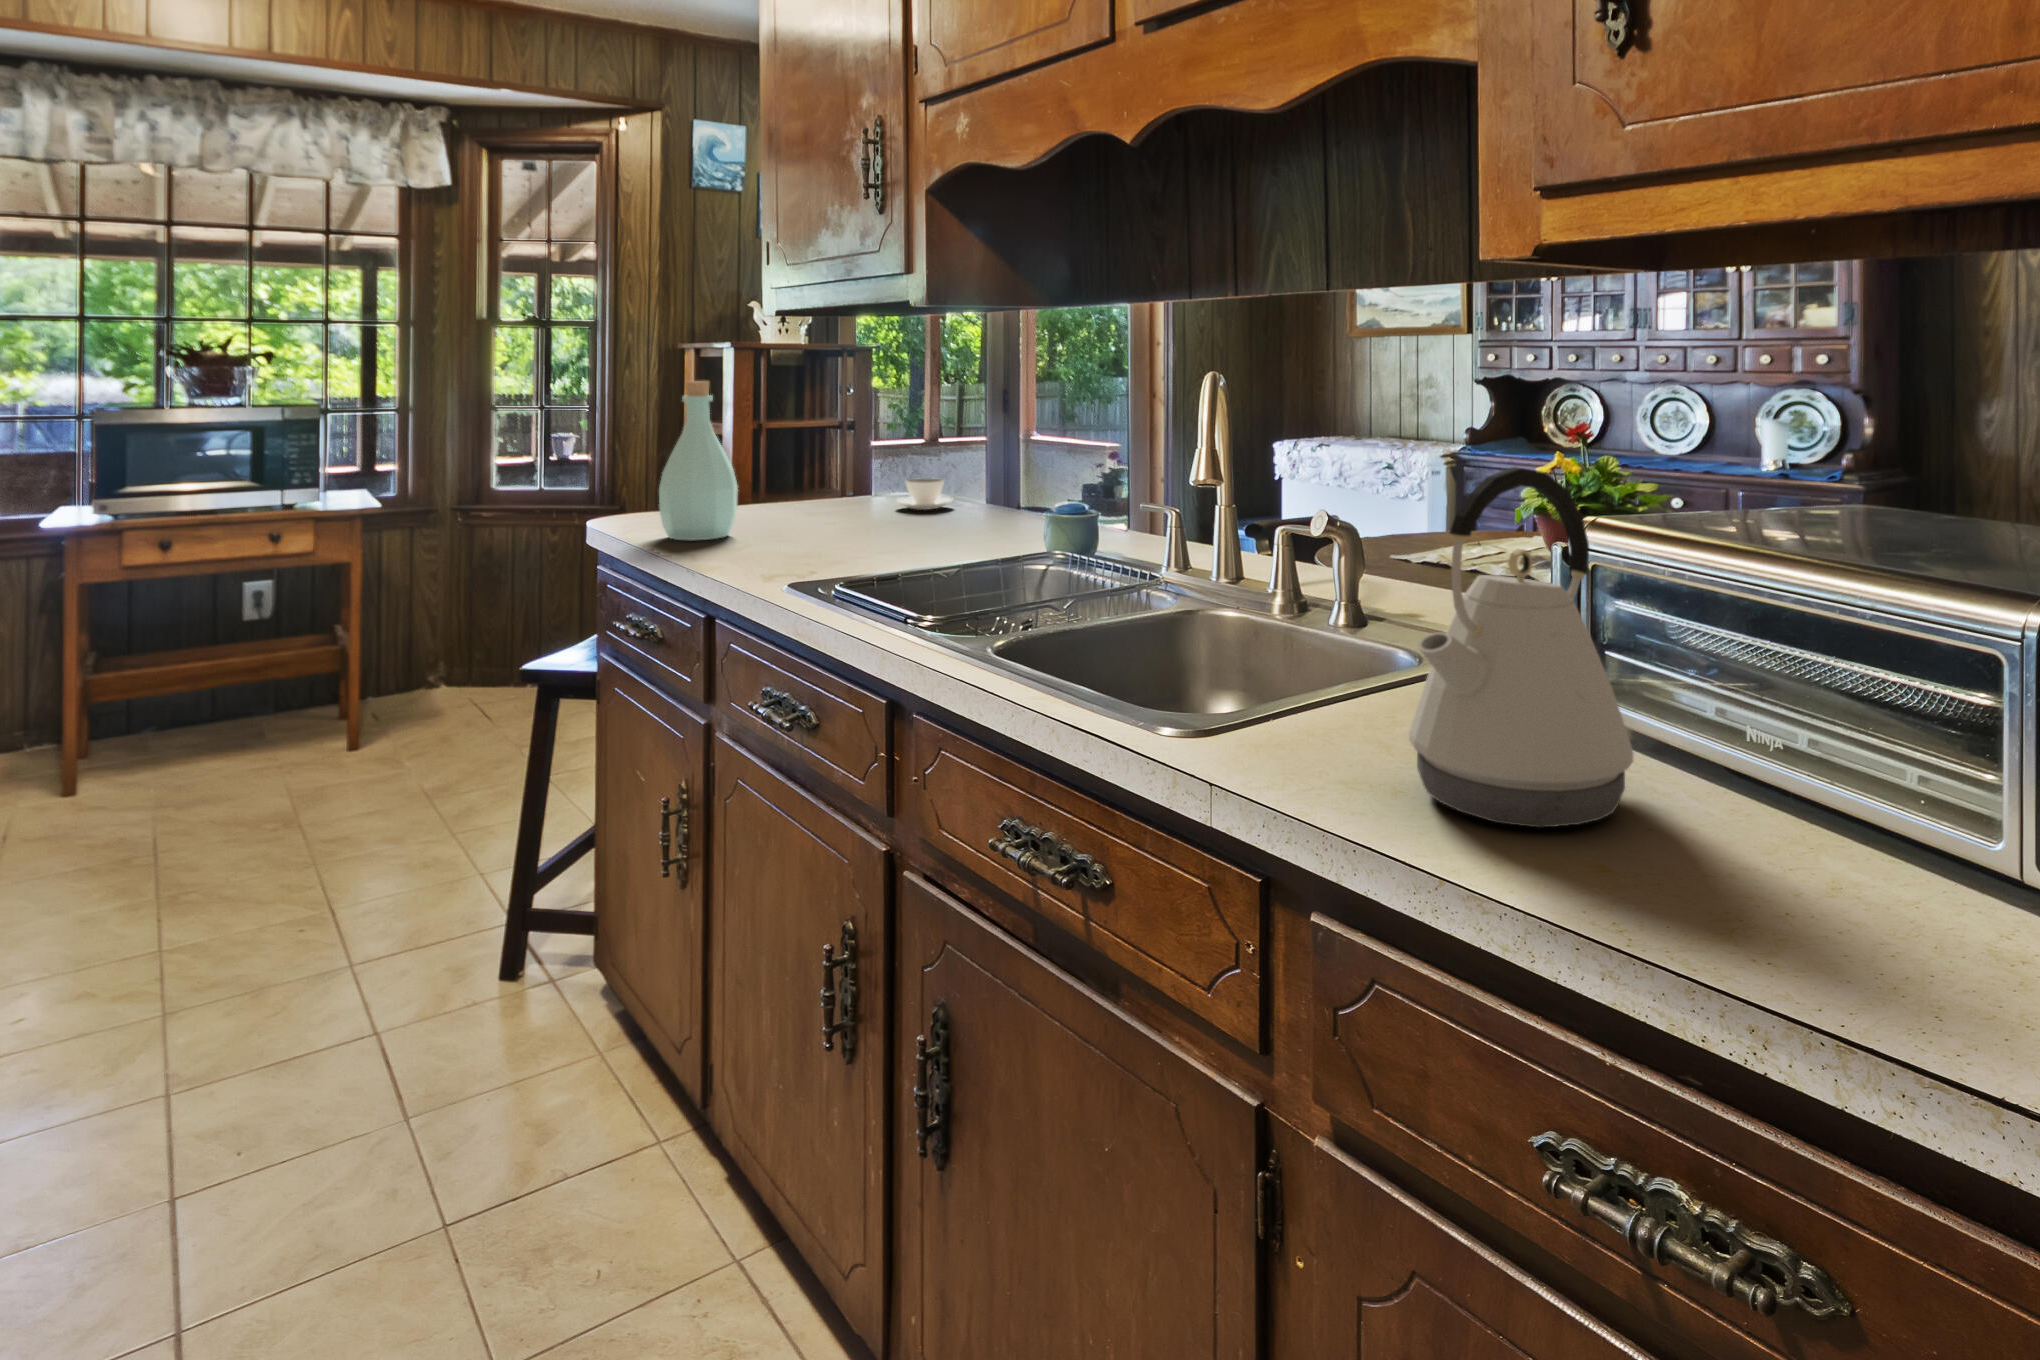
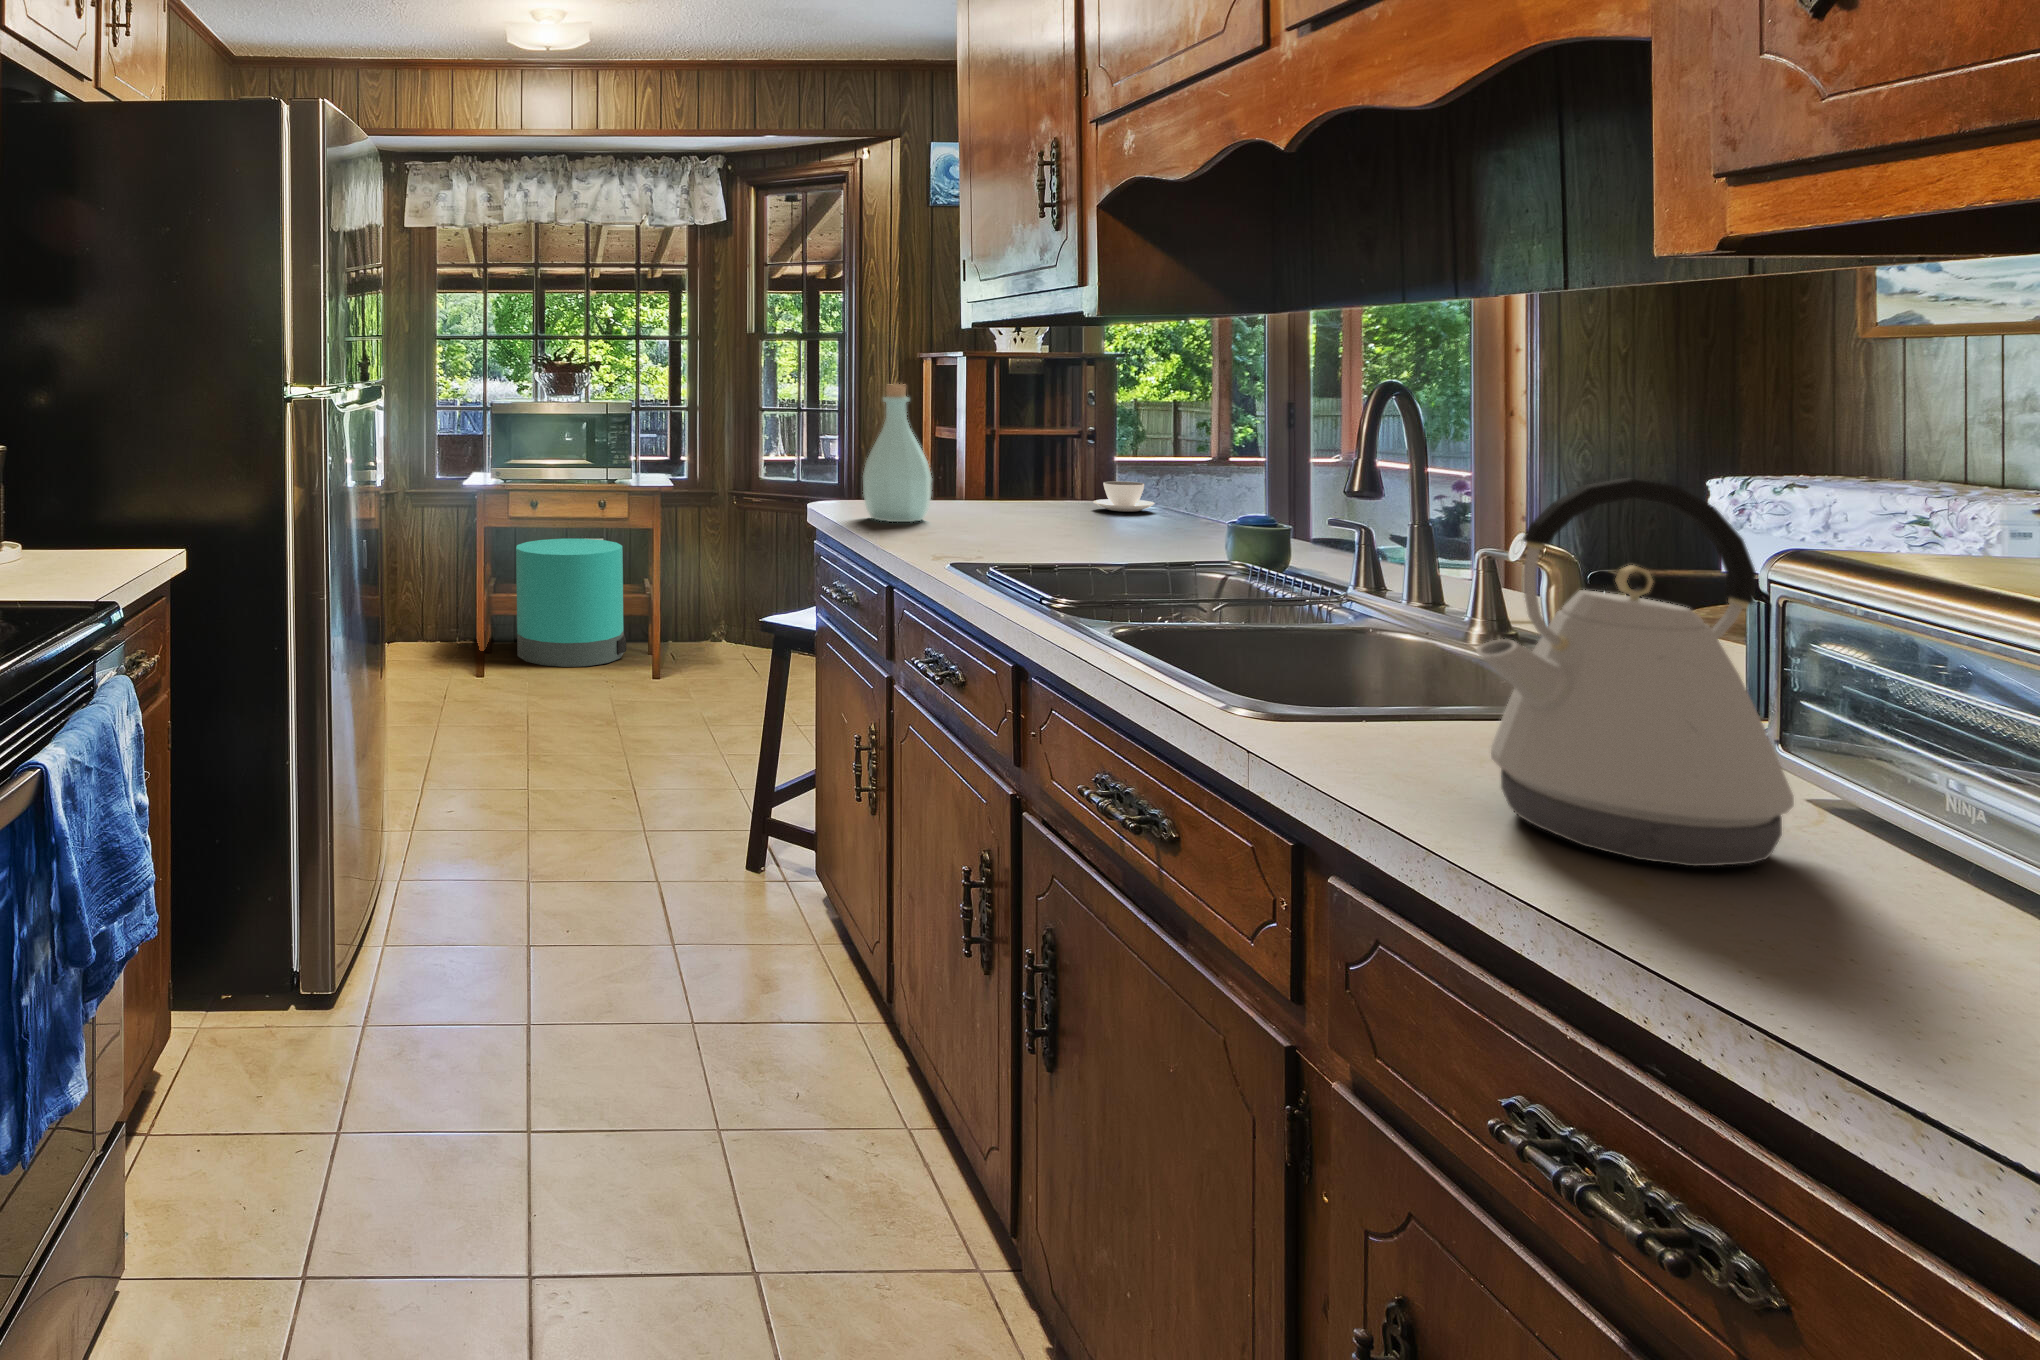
trash can: none [133,586,308,764] -> present [516,539,626,667]

